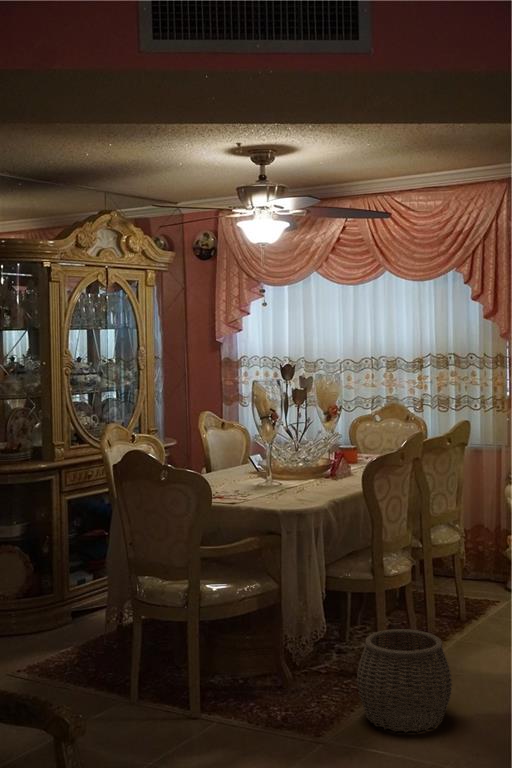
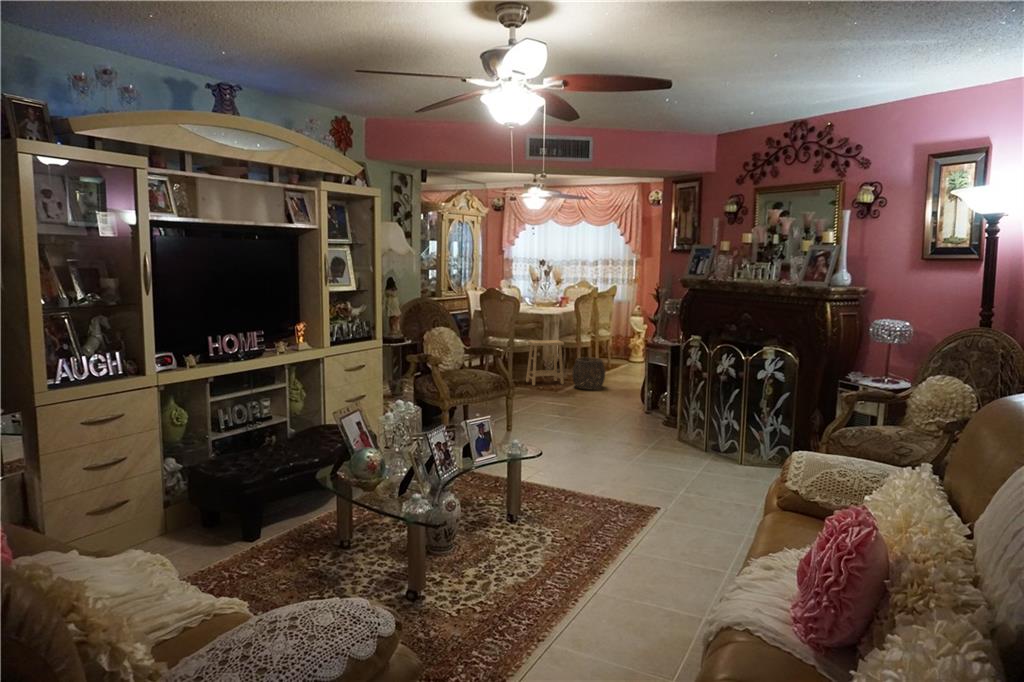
footstool: none [236,577,338,714] -> present [526,340,564,386]

